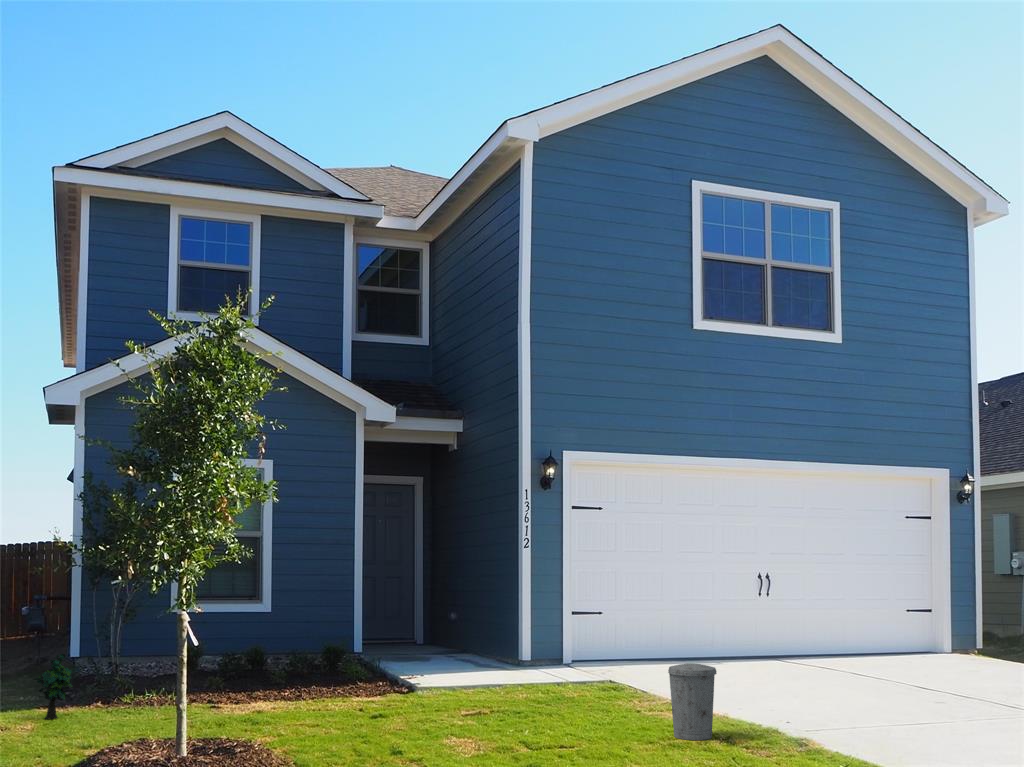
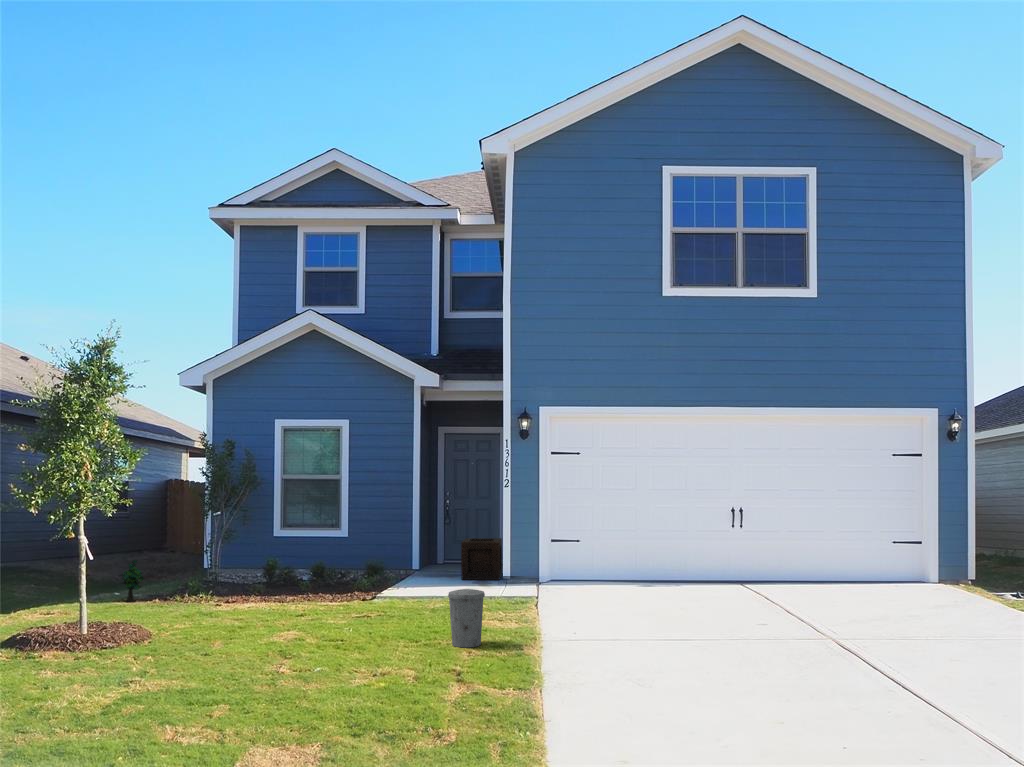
wooden crate: none [454,616,514,671] -> present [461,538,502,580]

